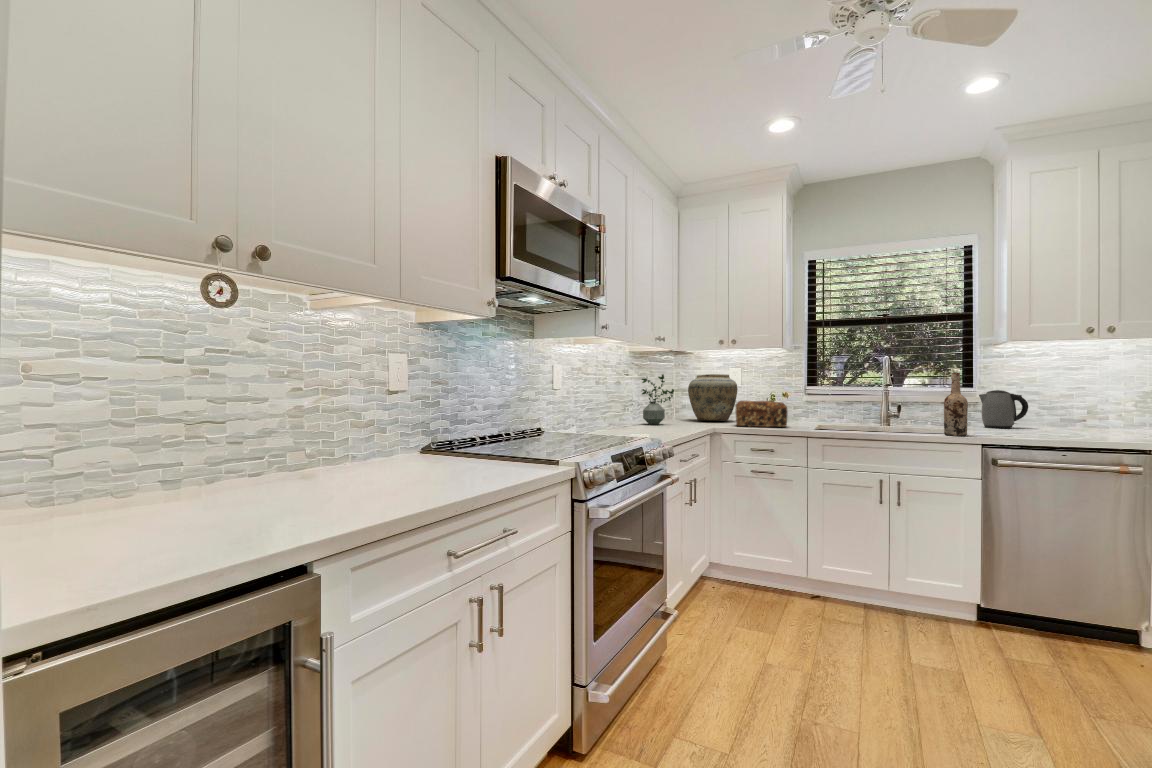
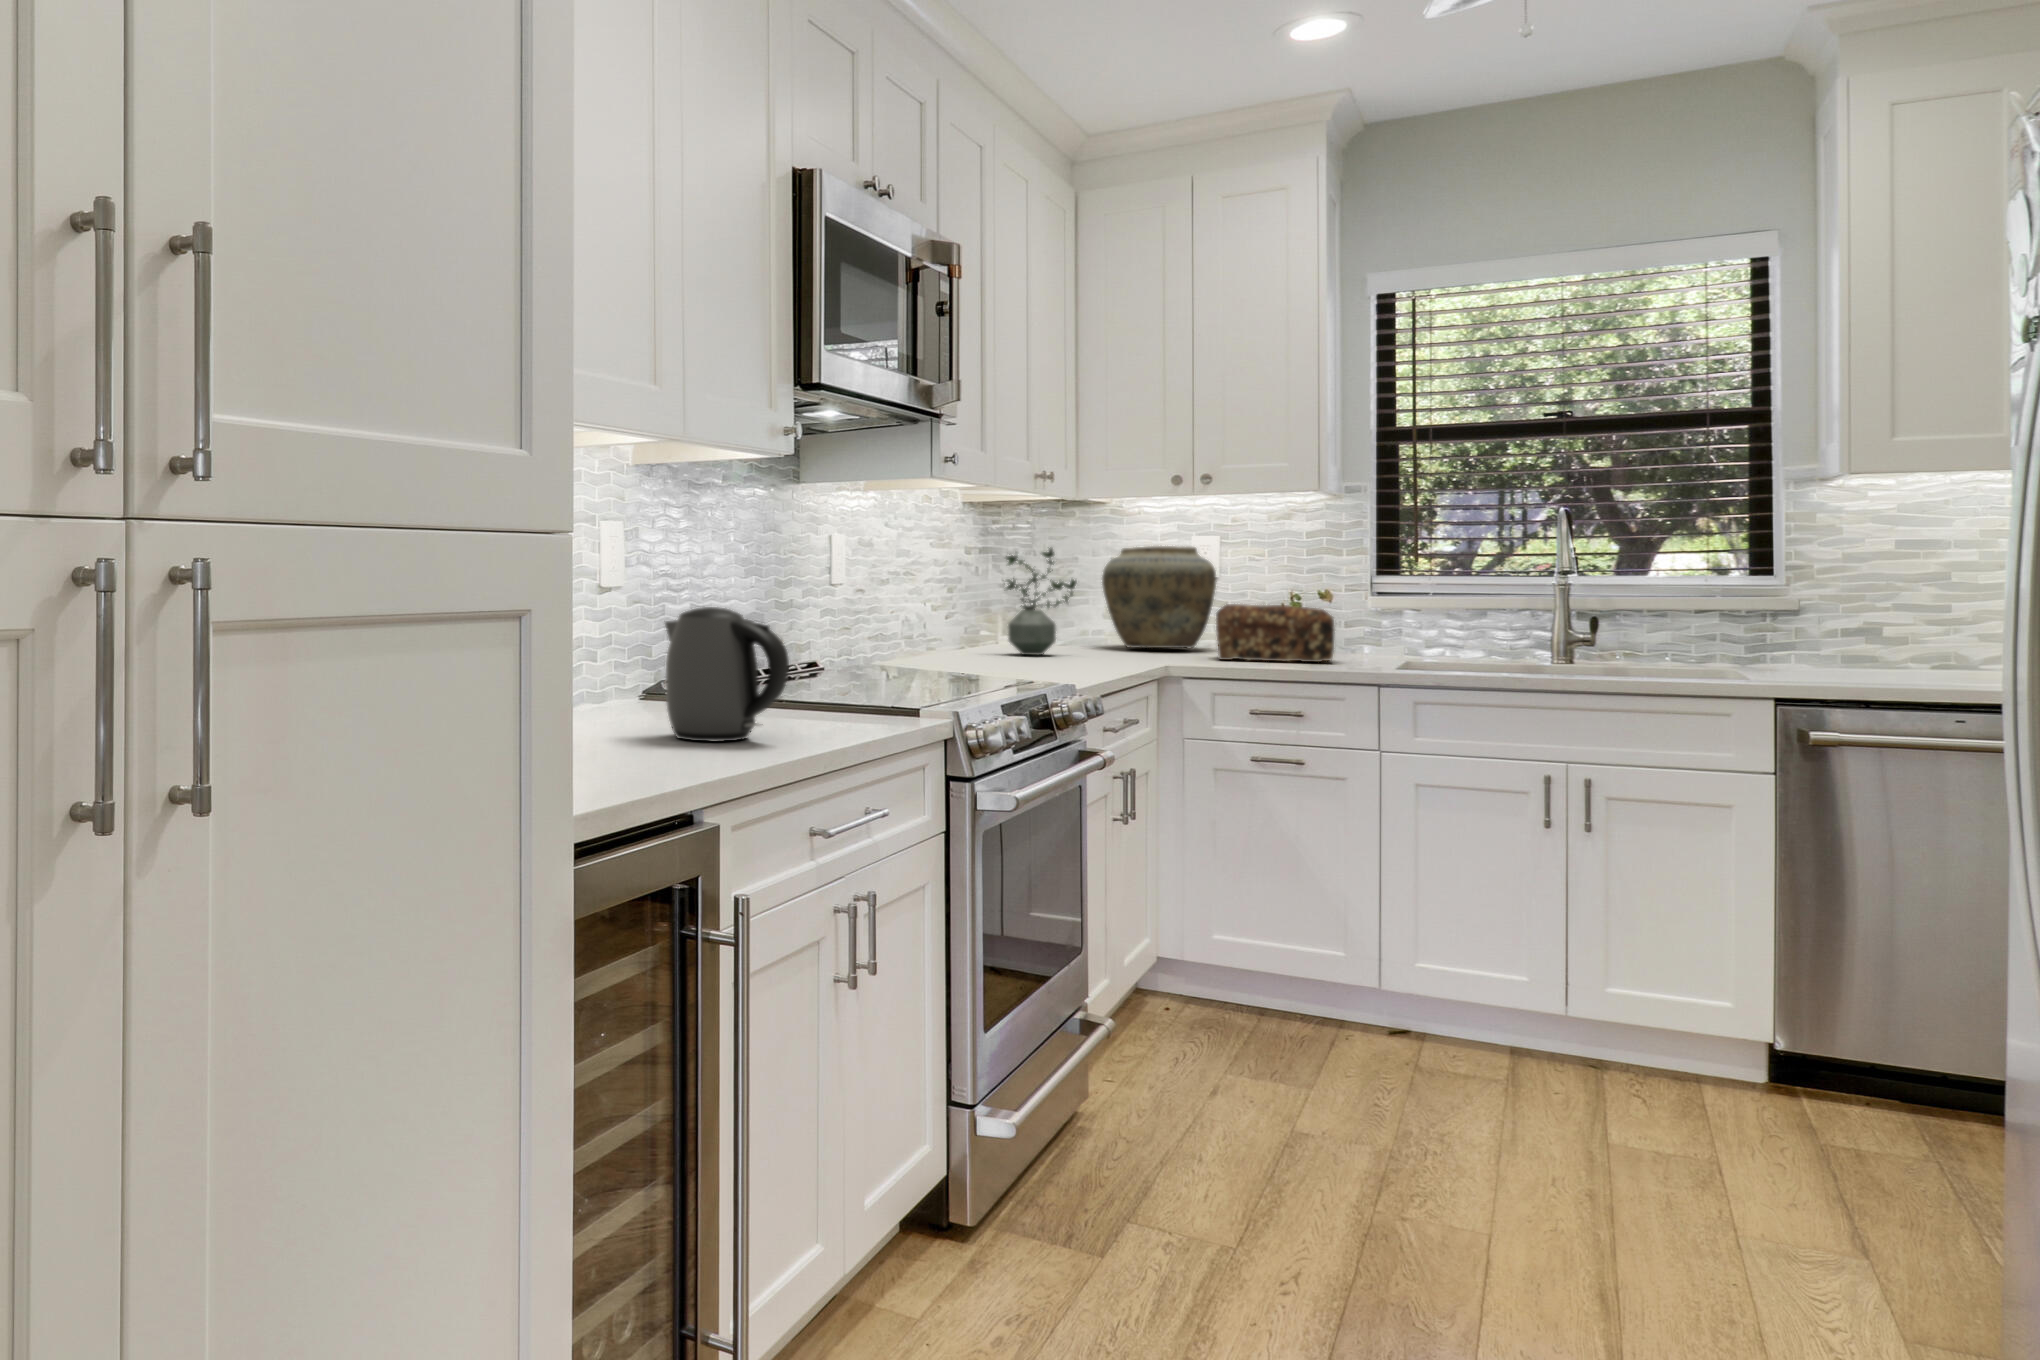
wine bottle: present [944,373,968,436] -> none [1686,547,1739,681]
kettle: present [979,390,1028,428] -> present [665,607,789,742]

